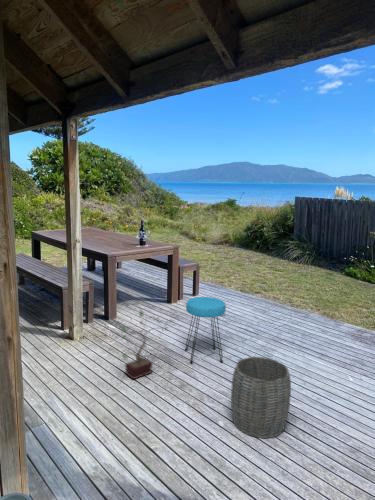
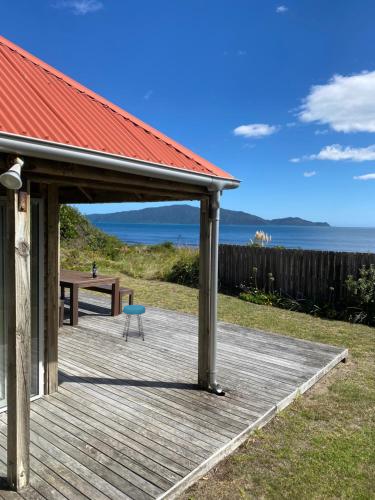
potted plant: present [122,310,172,379] -> none [87,310,117,348]
woven basket: present [231,357,291,438] -> none [145,328,173,363]

